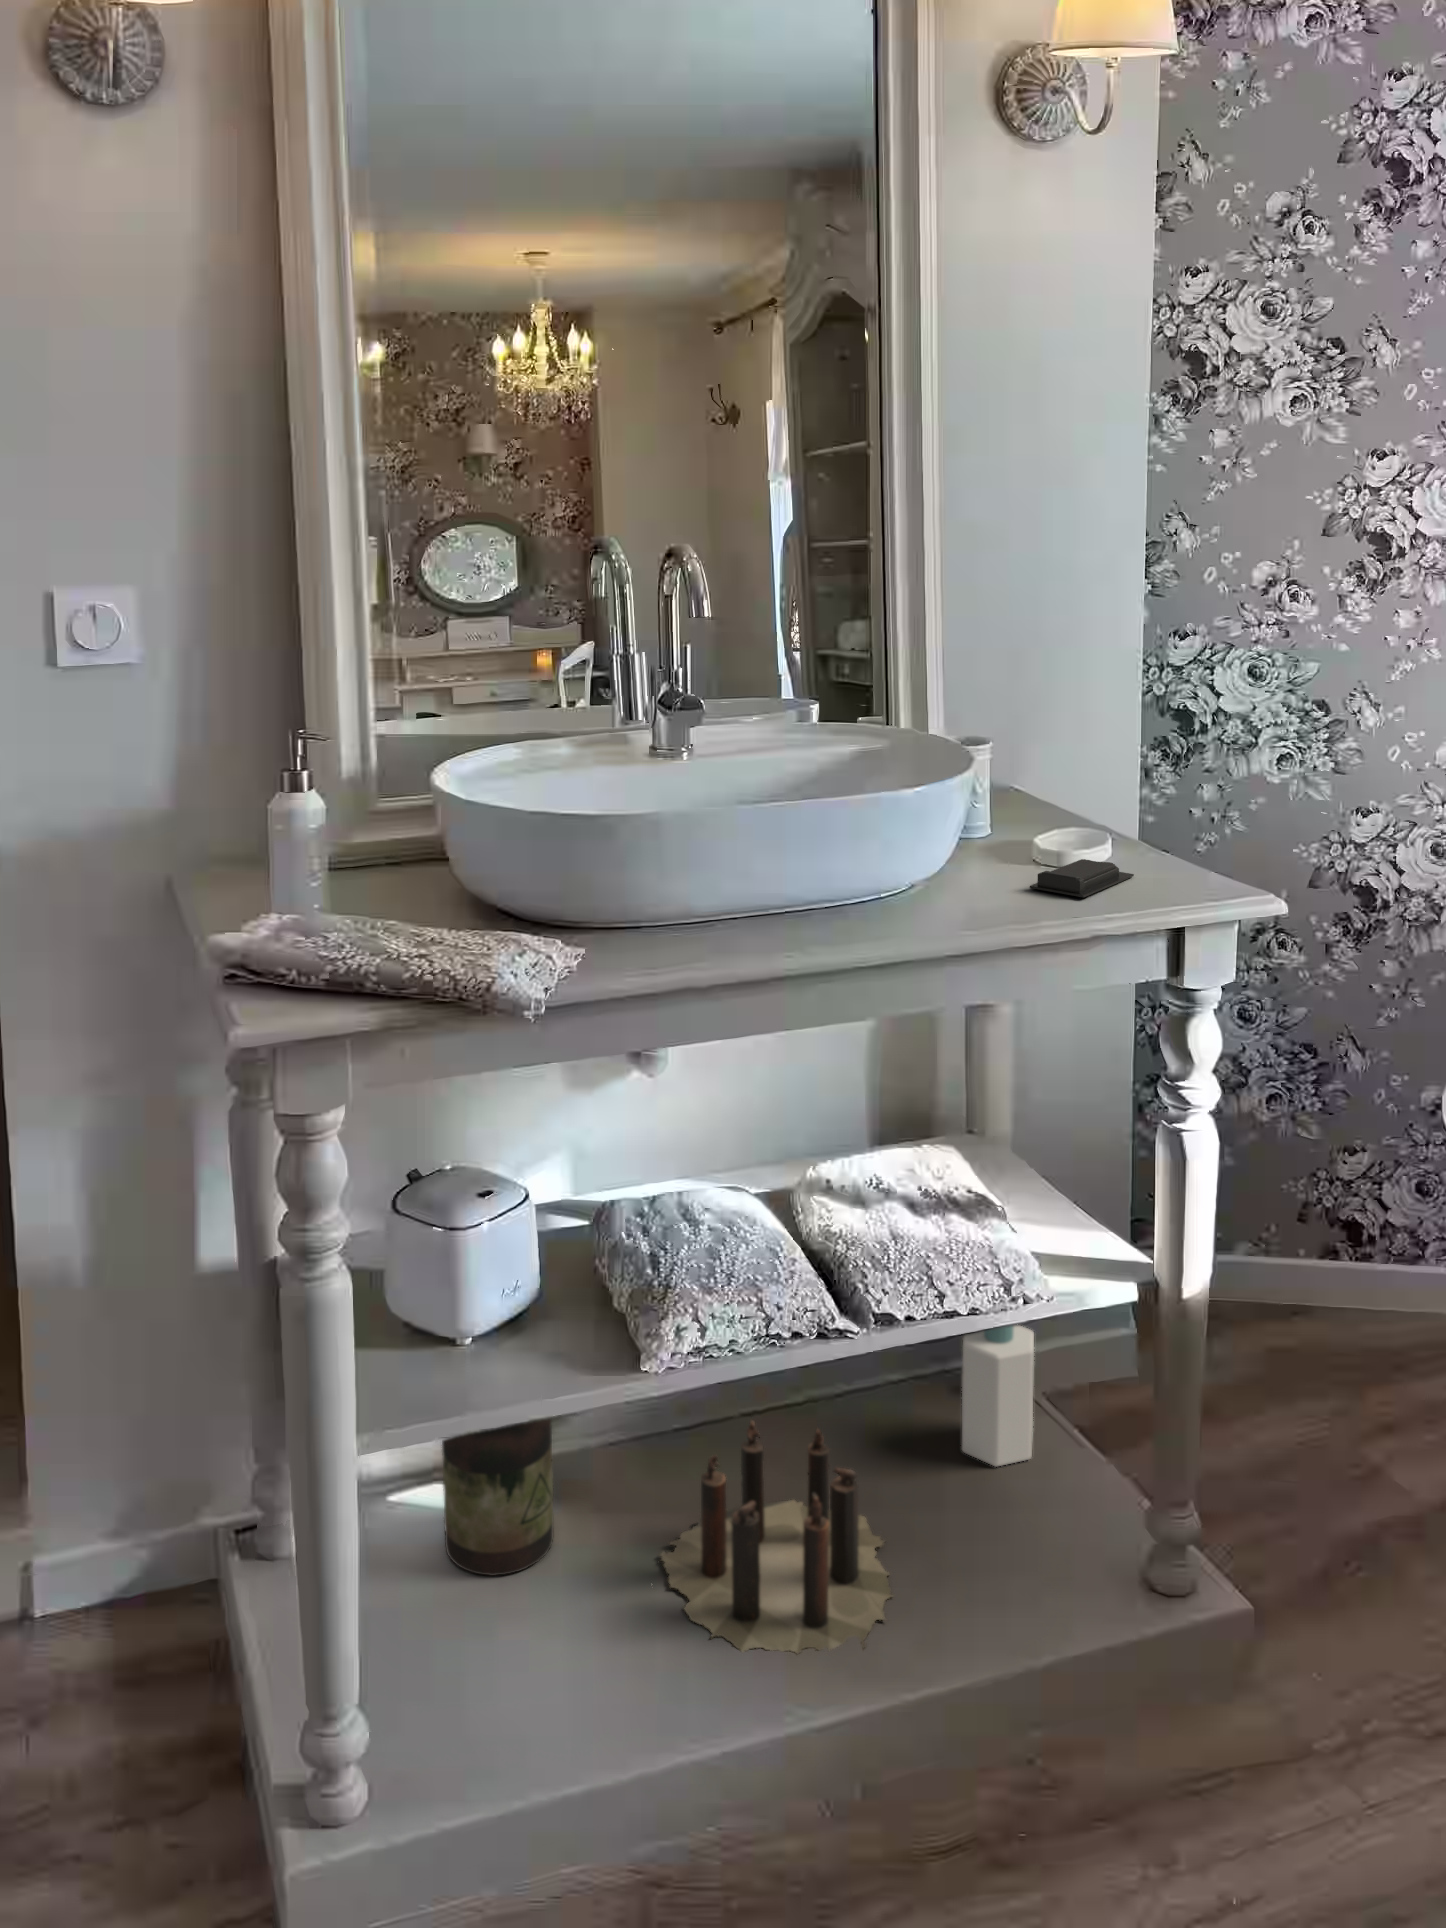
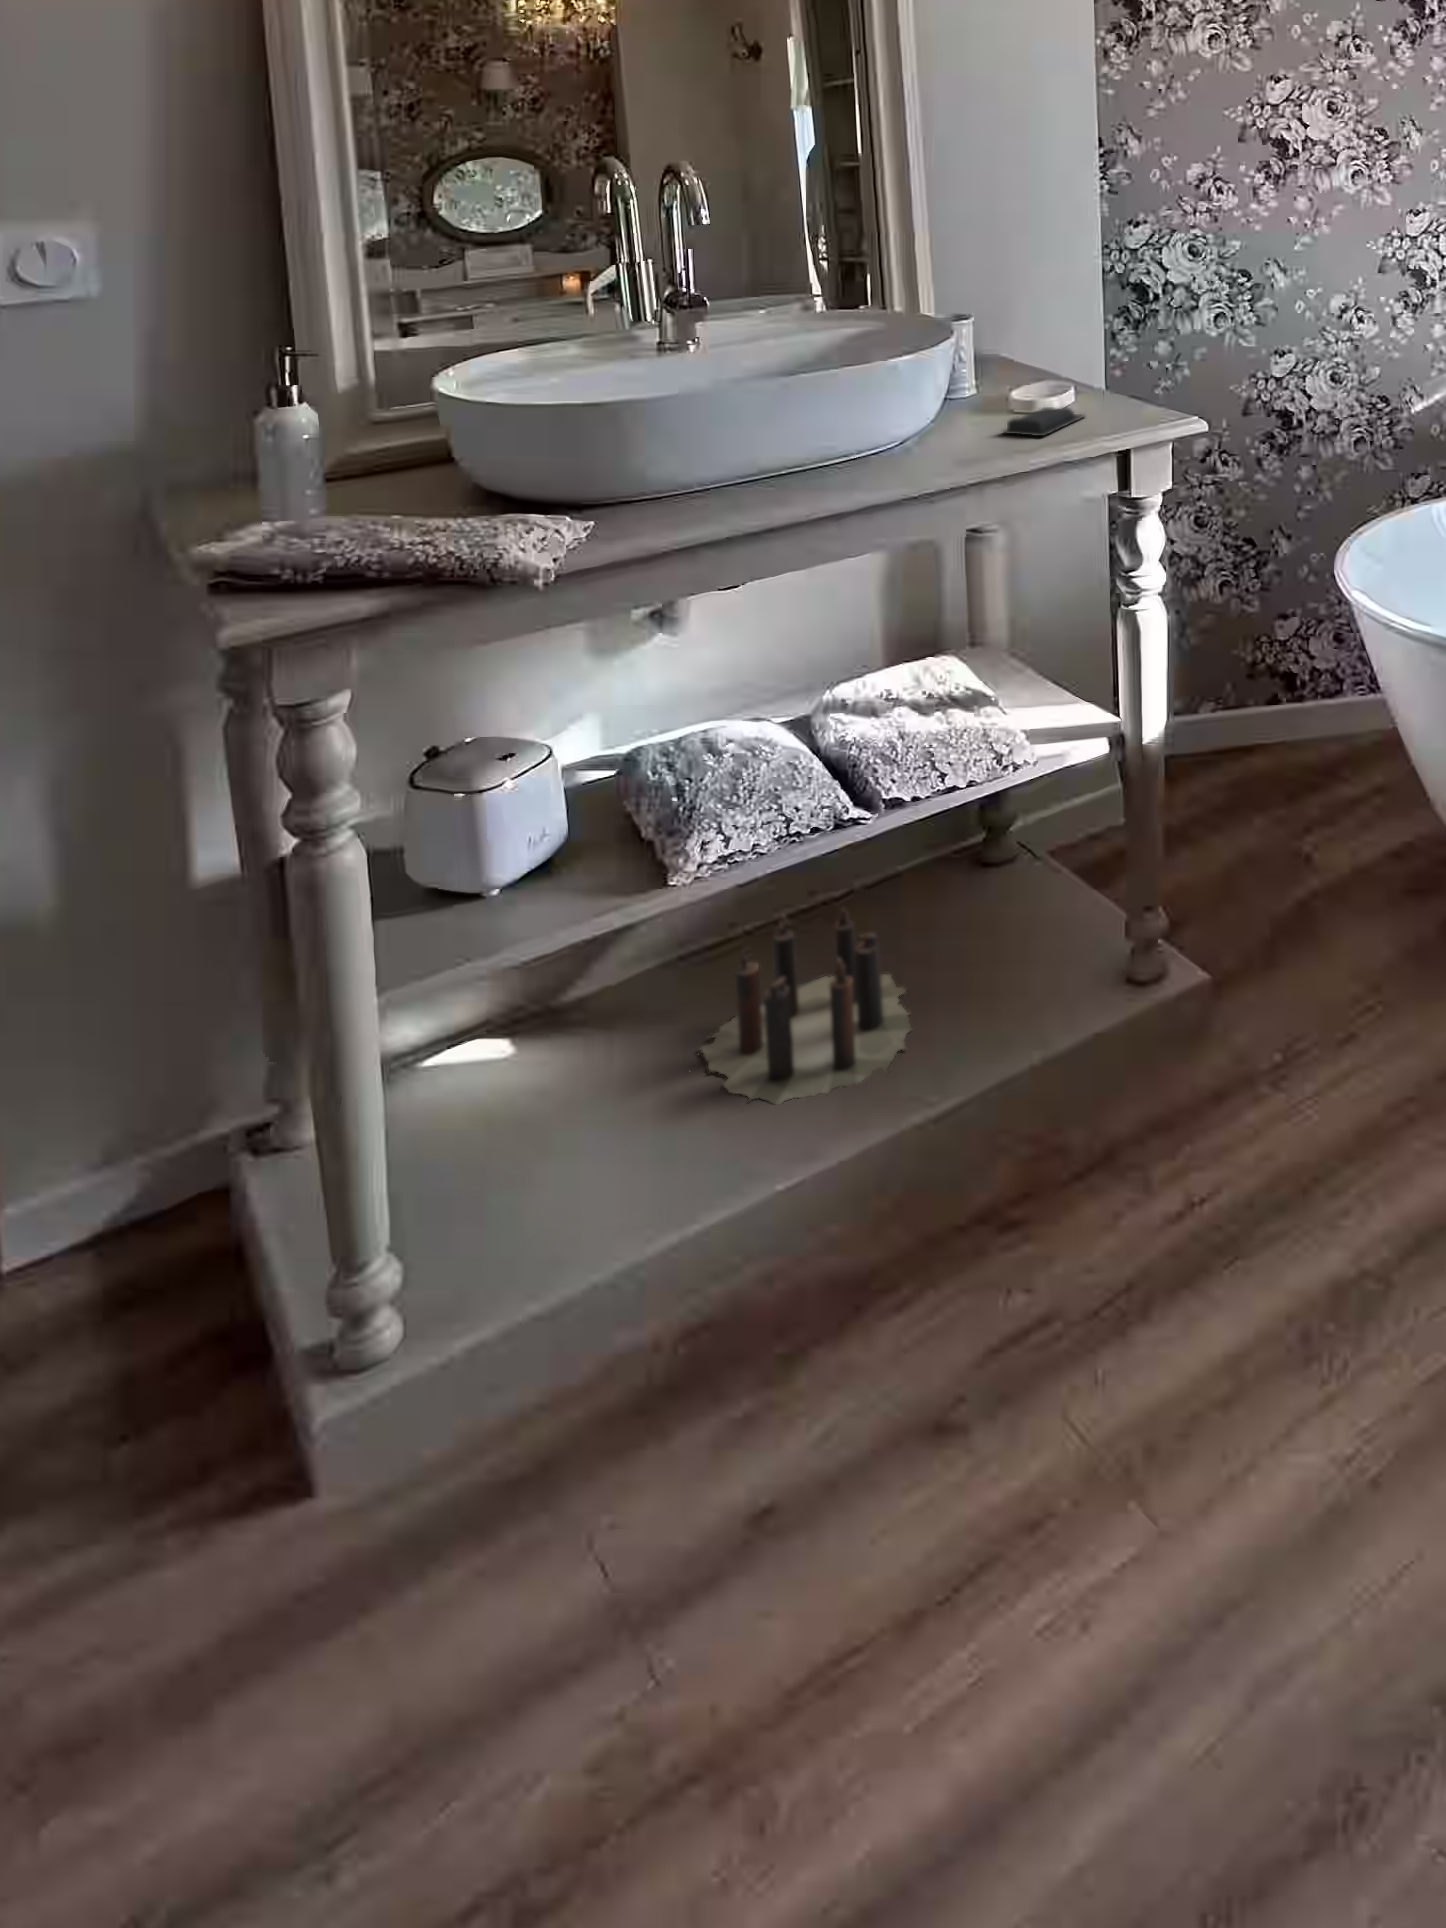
soap bottle: present [962,1326,1034,1466] -> none [972,762,1036,912]
jar: present [442,1419,553,1576] -> none [474,920,594,1108]

